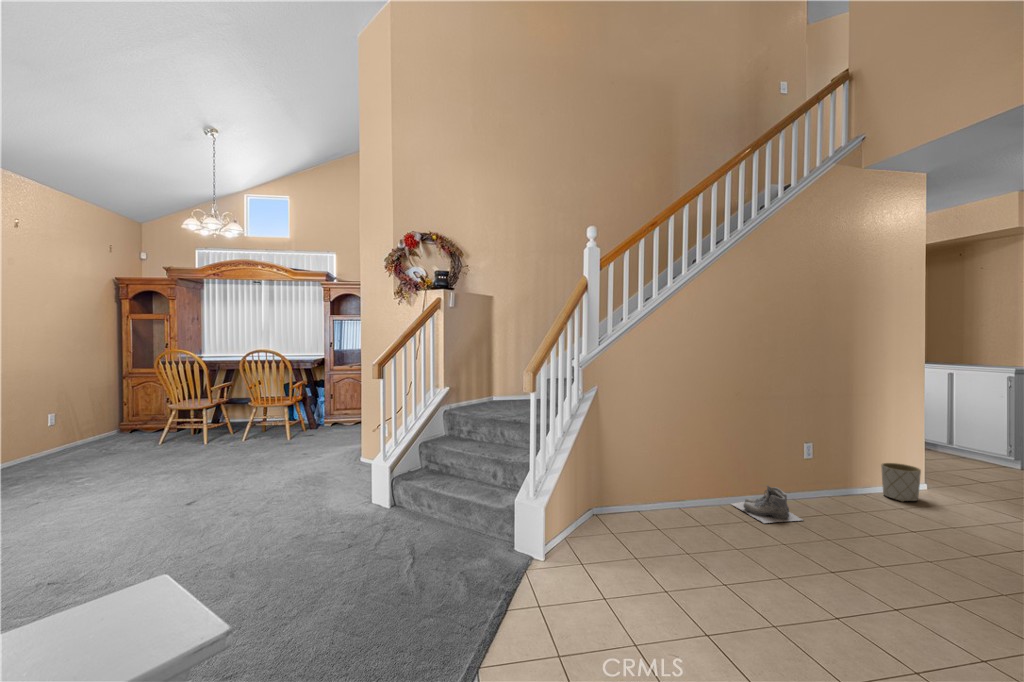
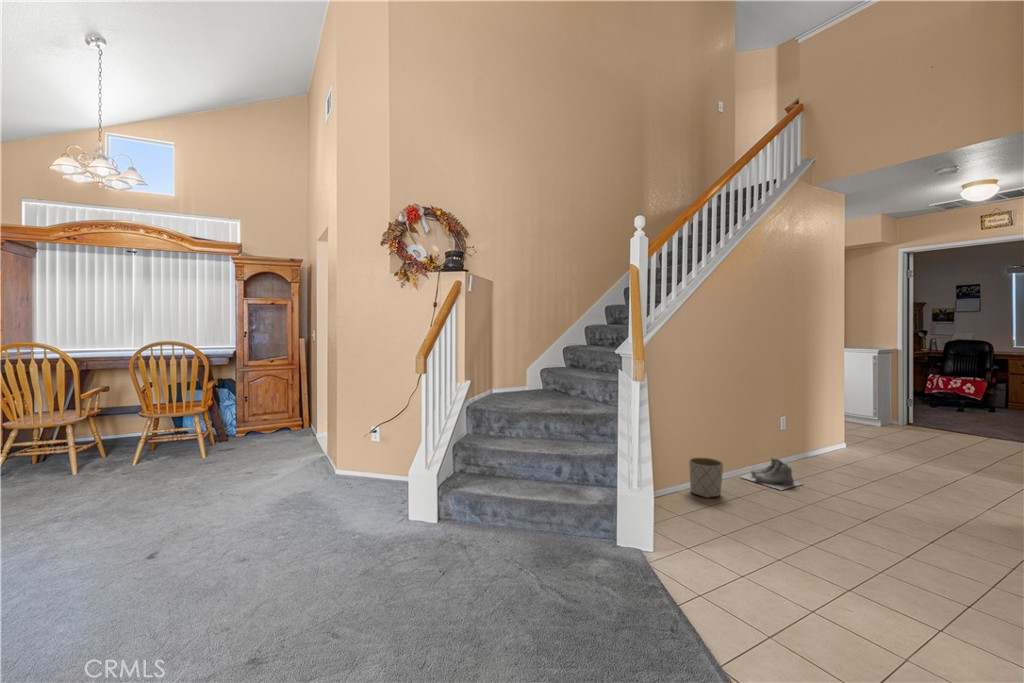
planter: present [881,463,921,502] -> present [689,458,723,498]

